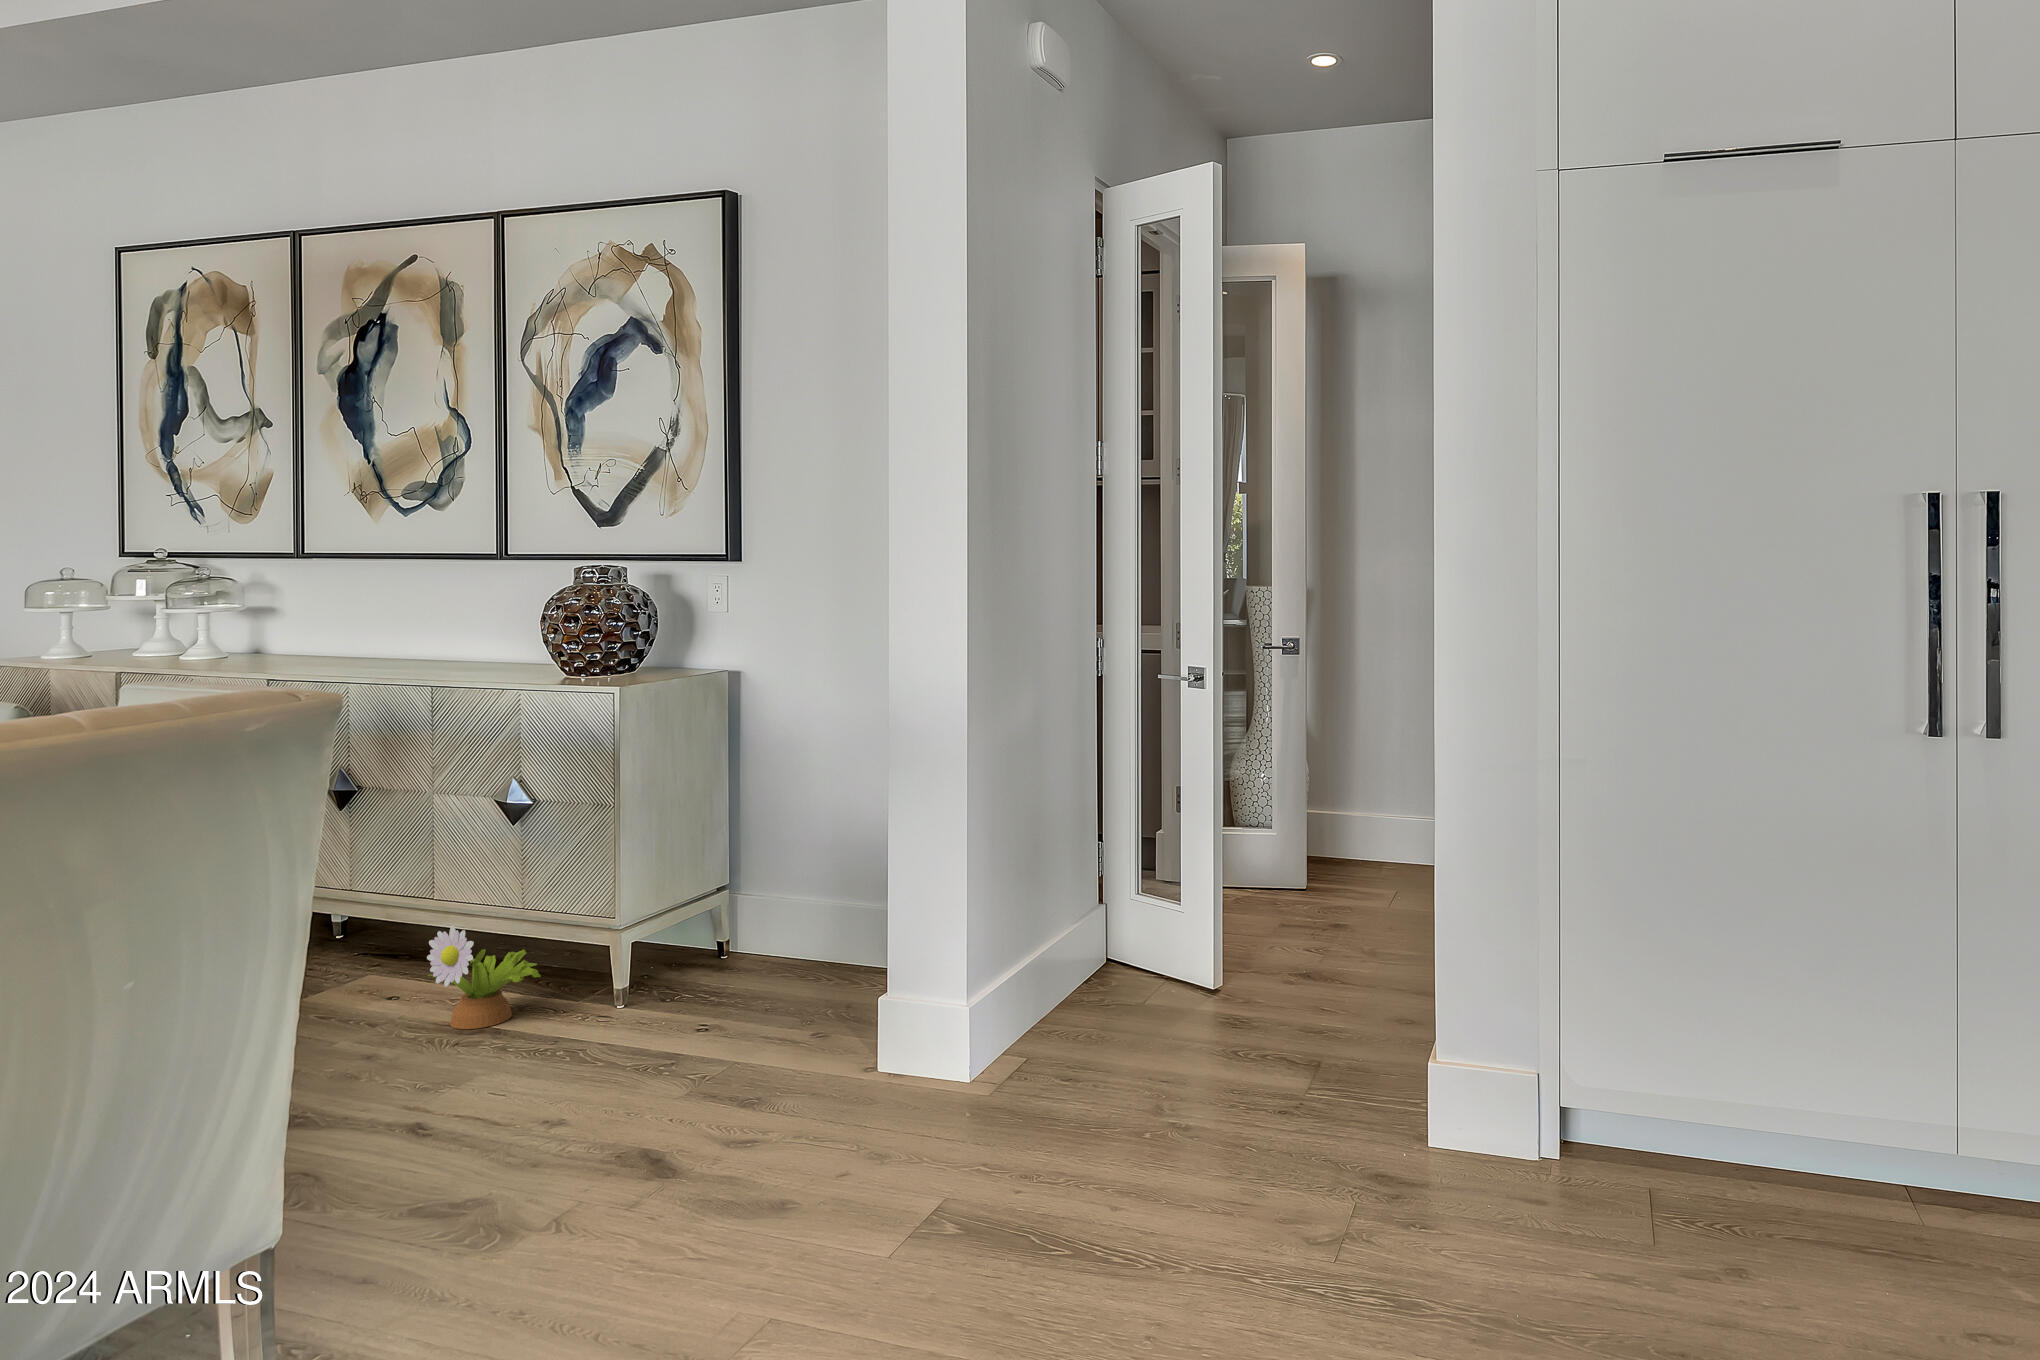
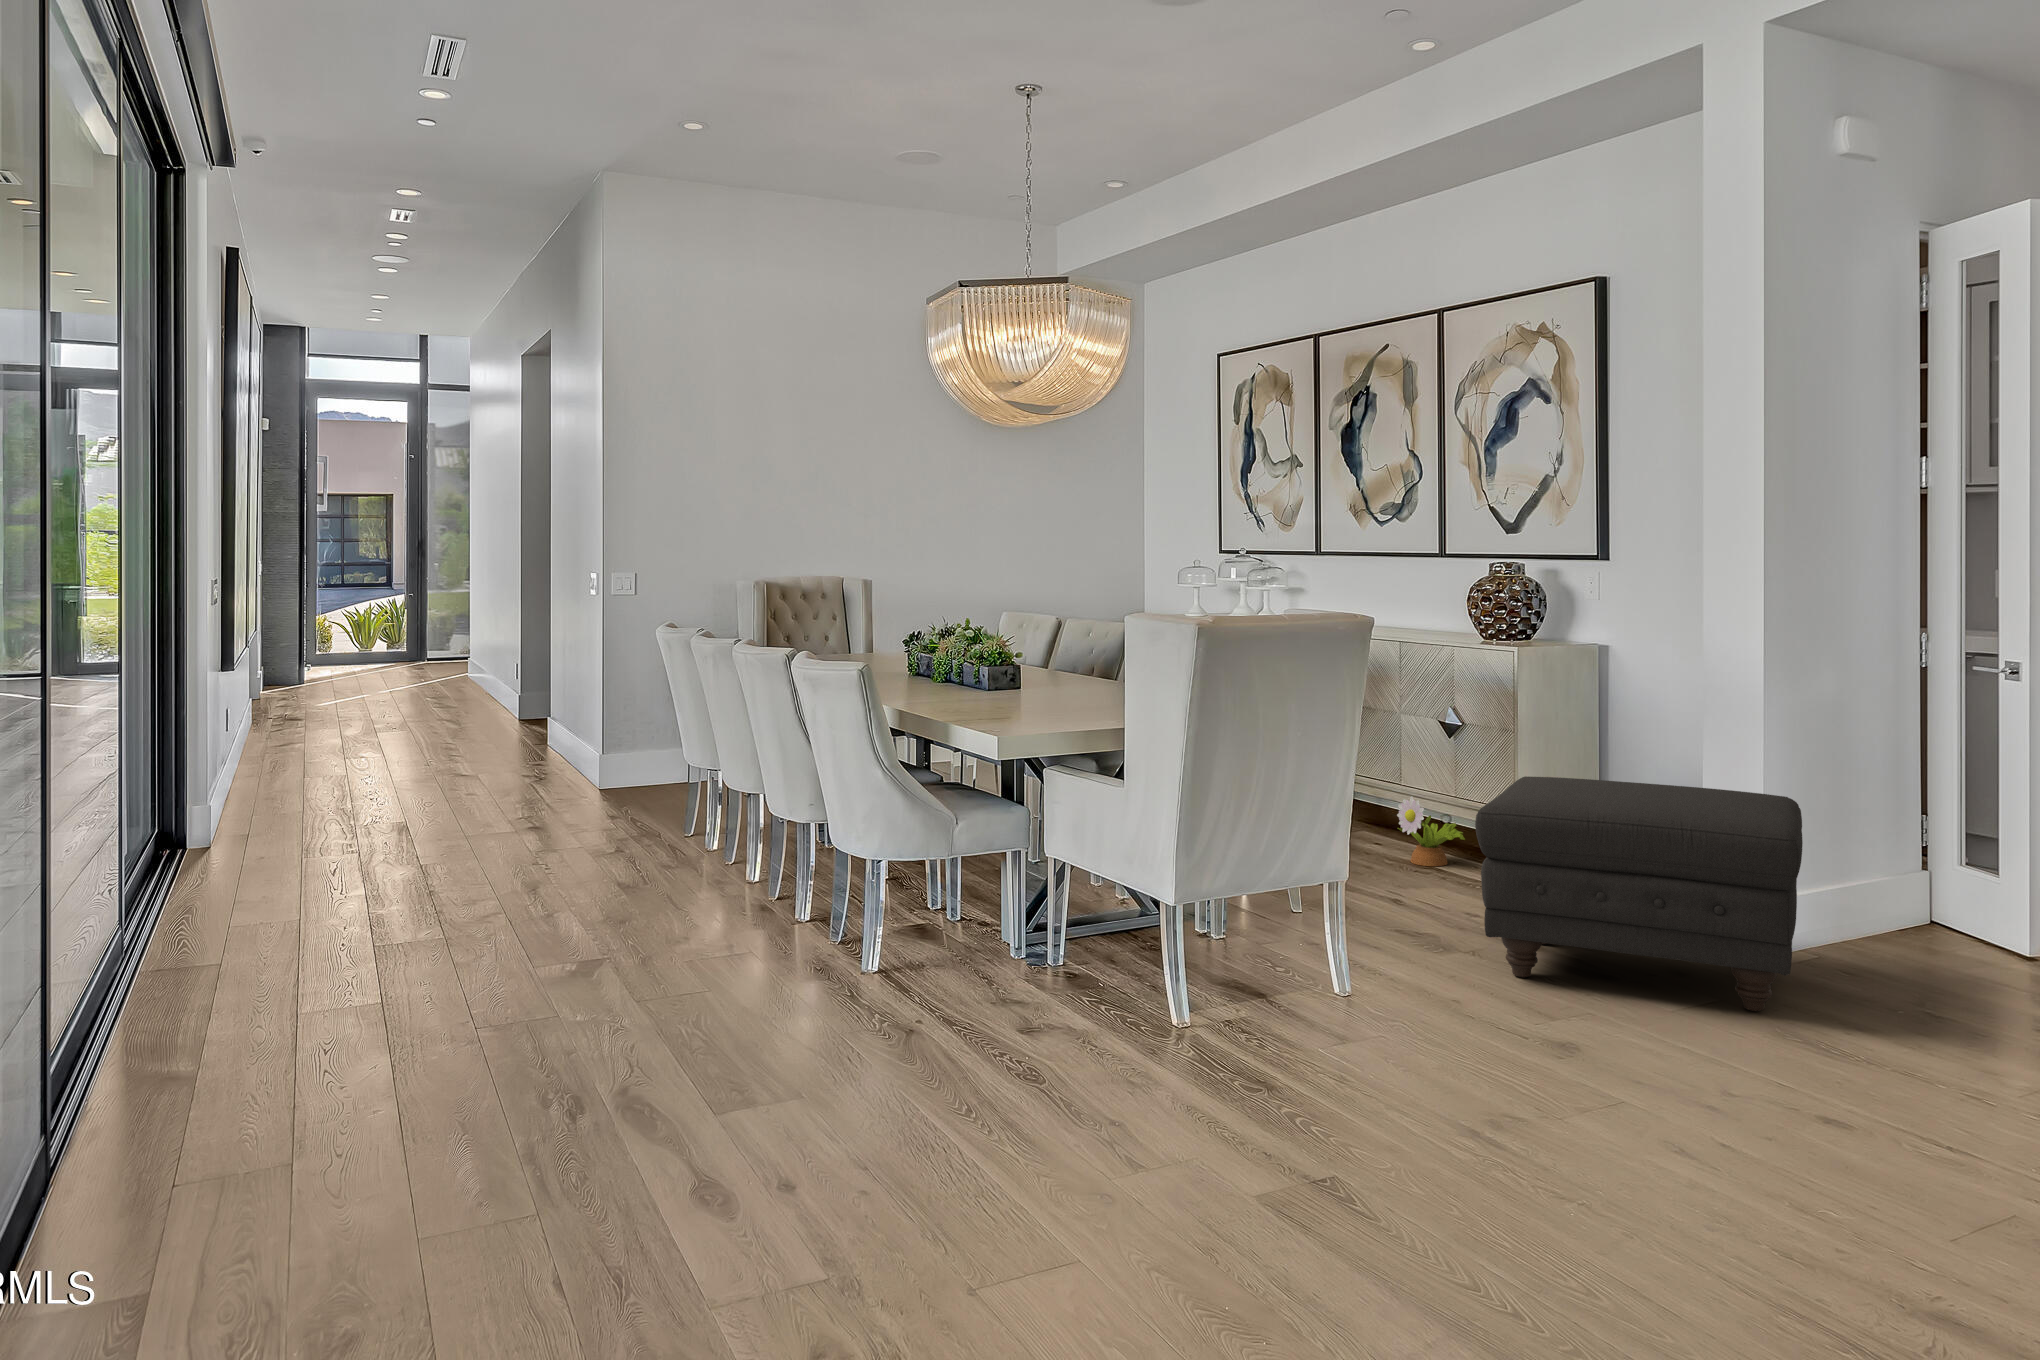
ottoman: none [577,870,1070,1252] -> present [1475,776,1803,1011]

